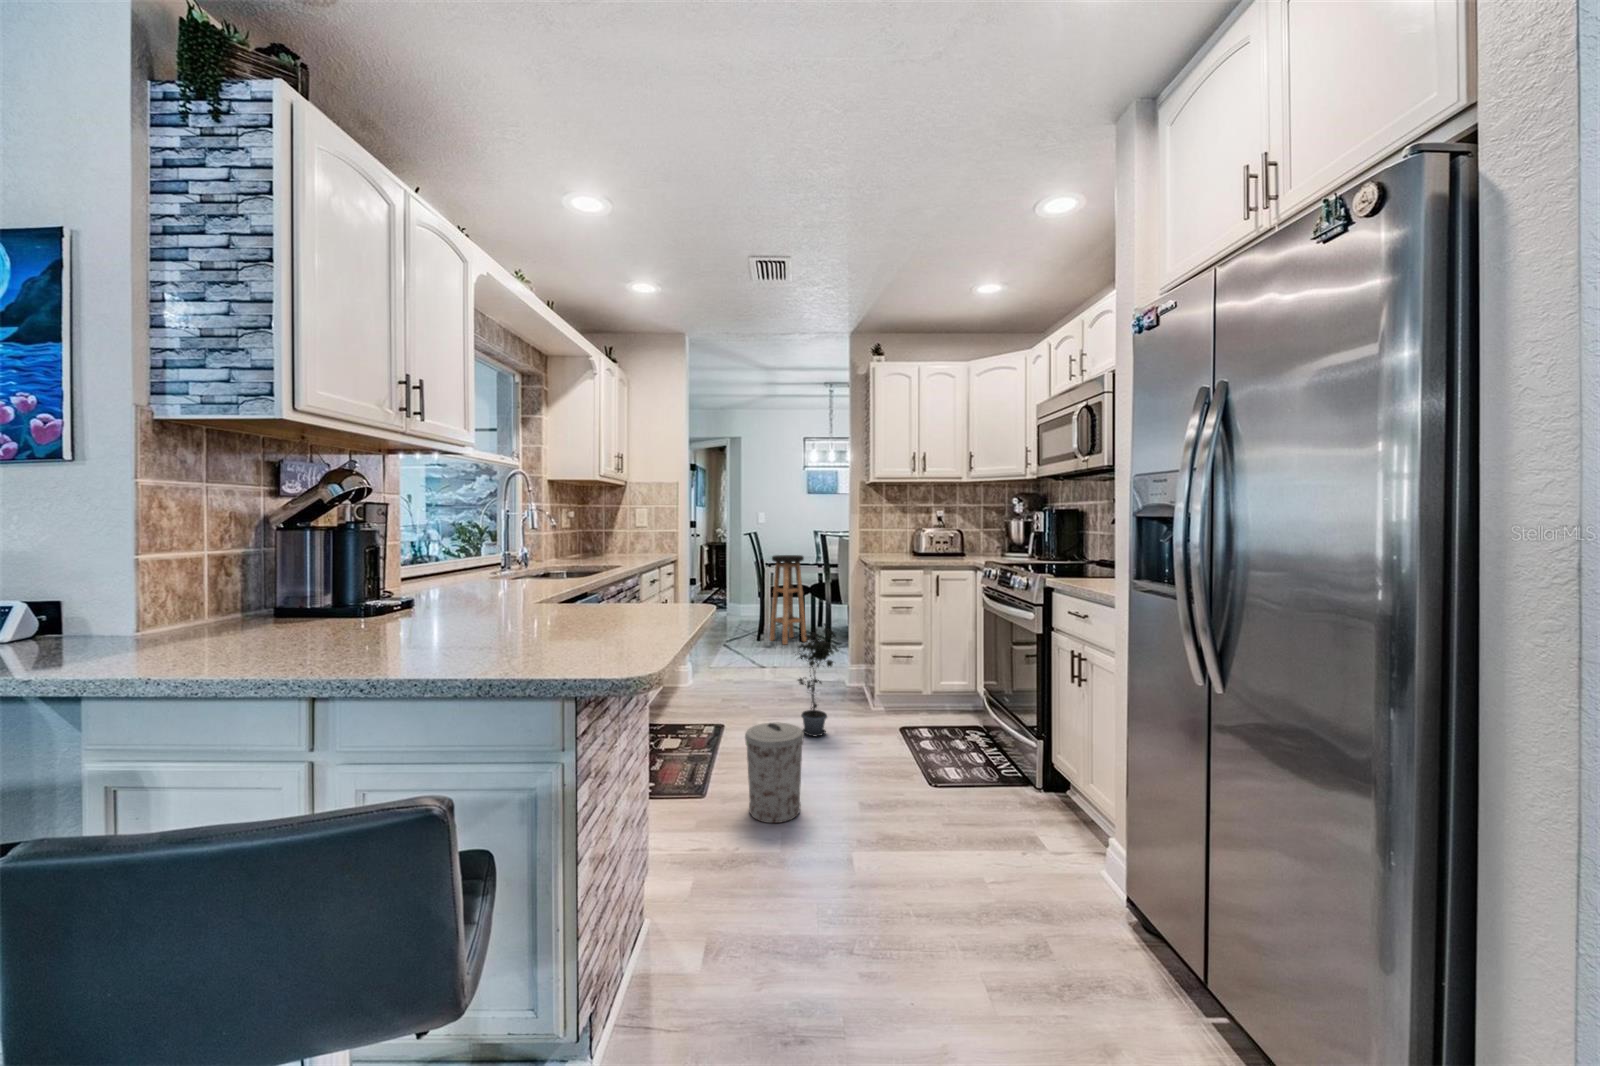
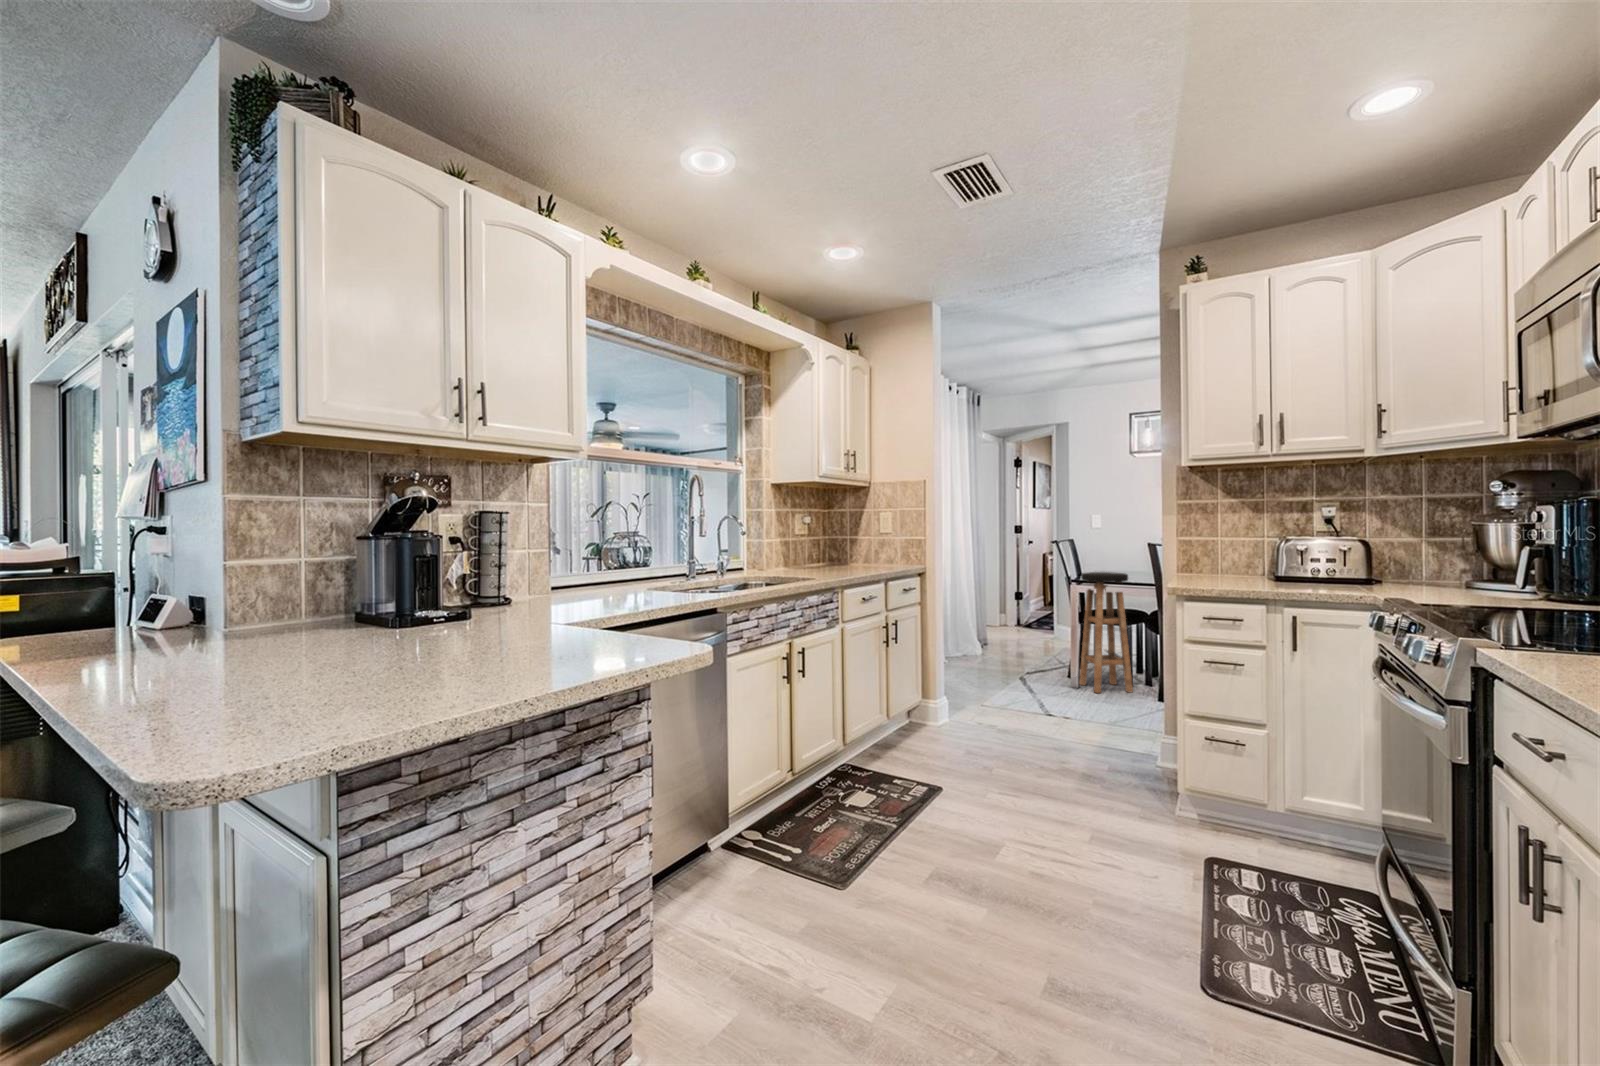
potted plant: present [798,623,838,736] -> none [1017,676,1093,842]
trash can: present [745,723,804,823] -> none [871,813,957,969]

